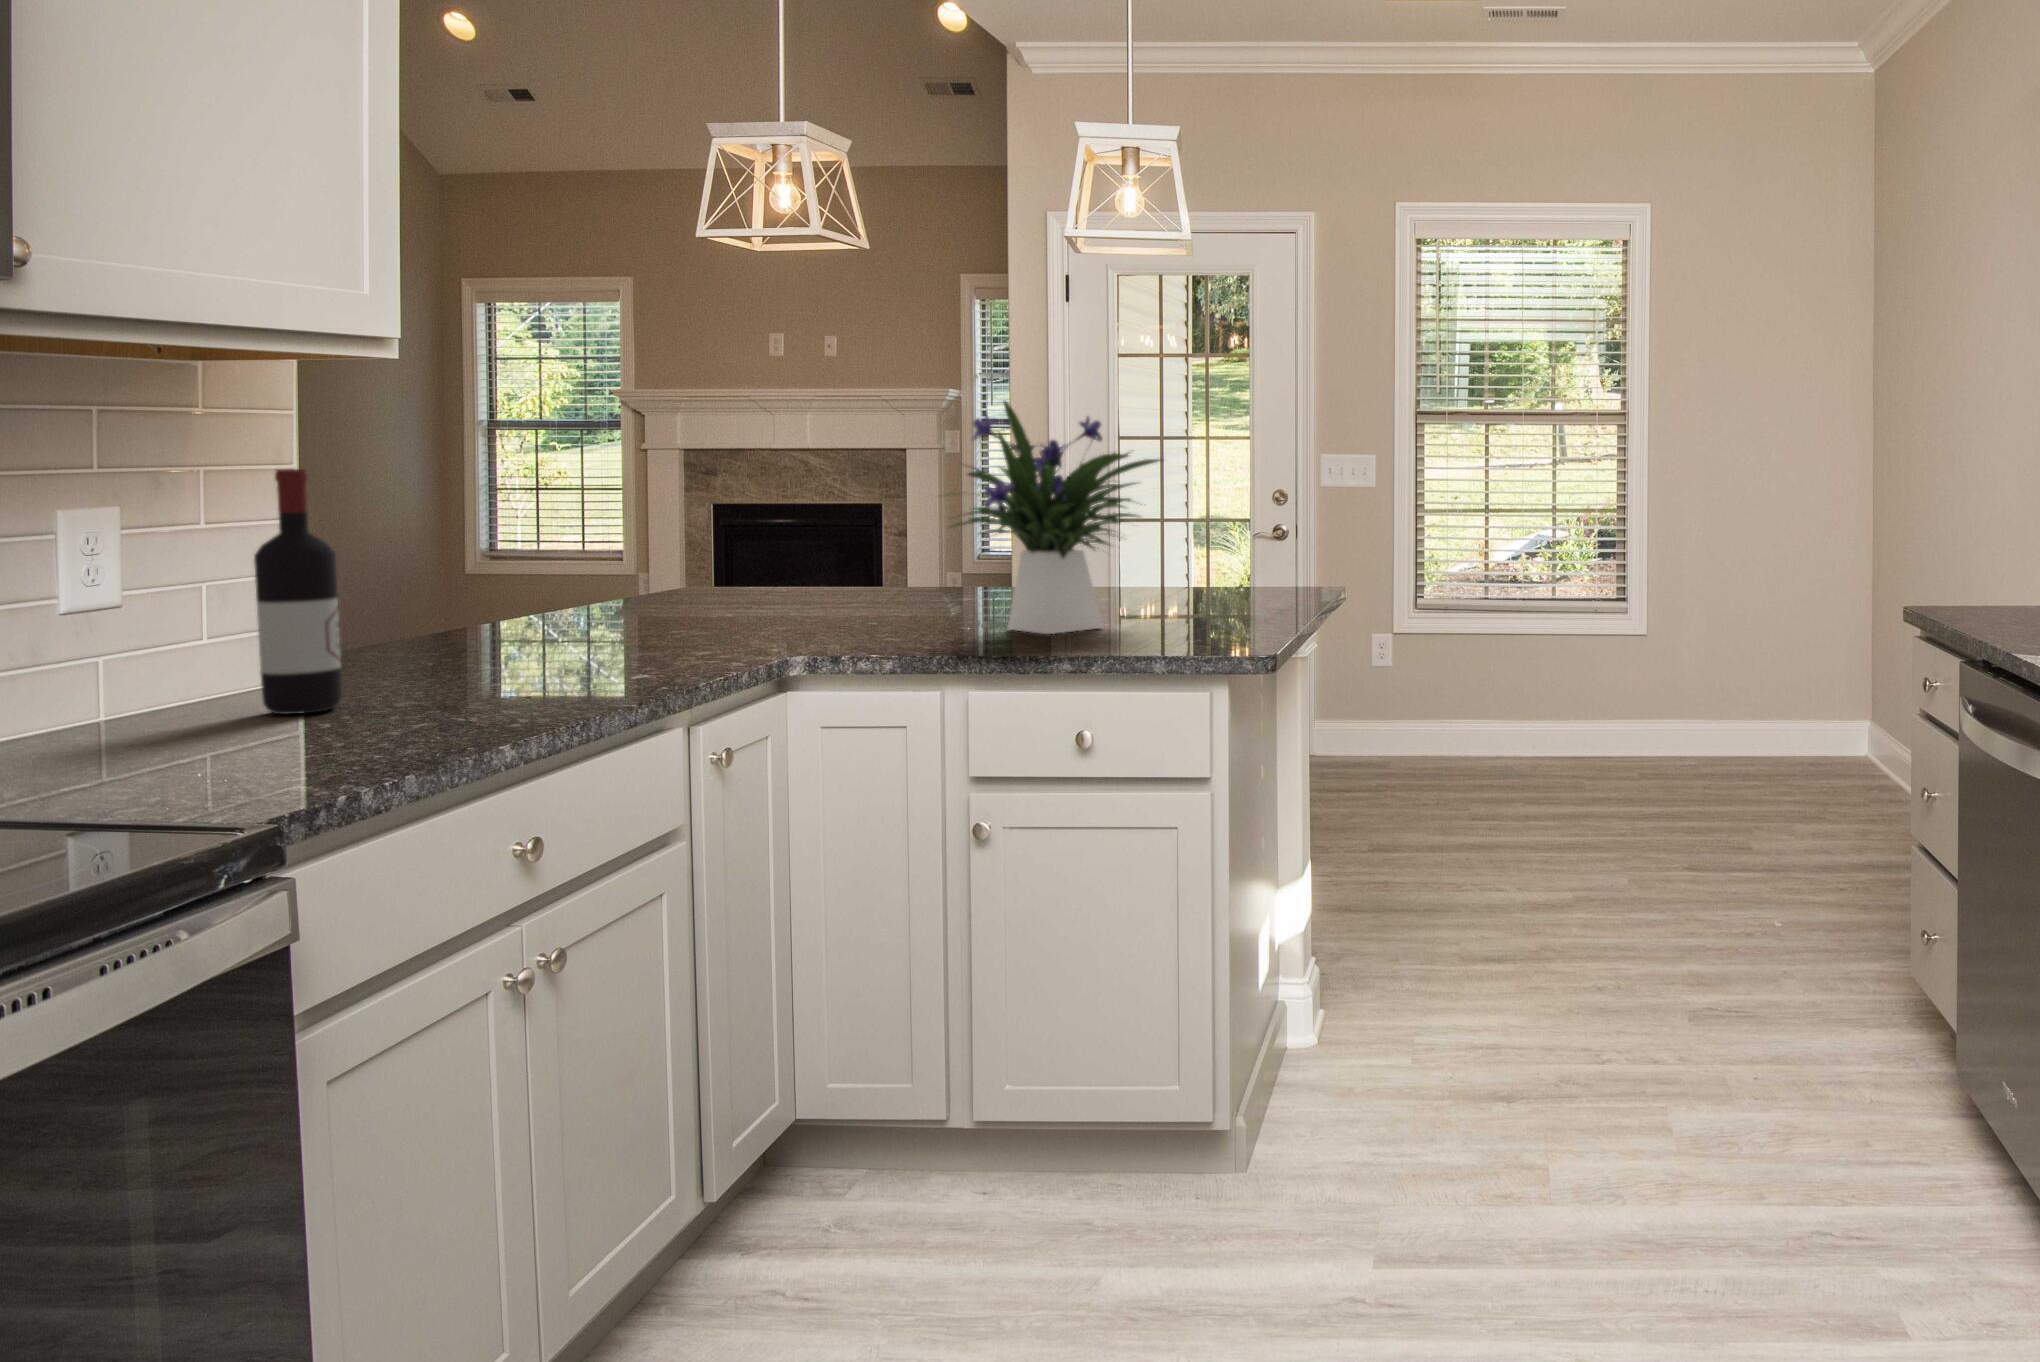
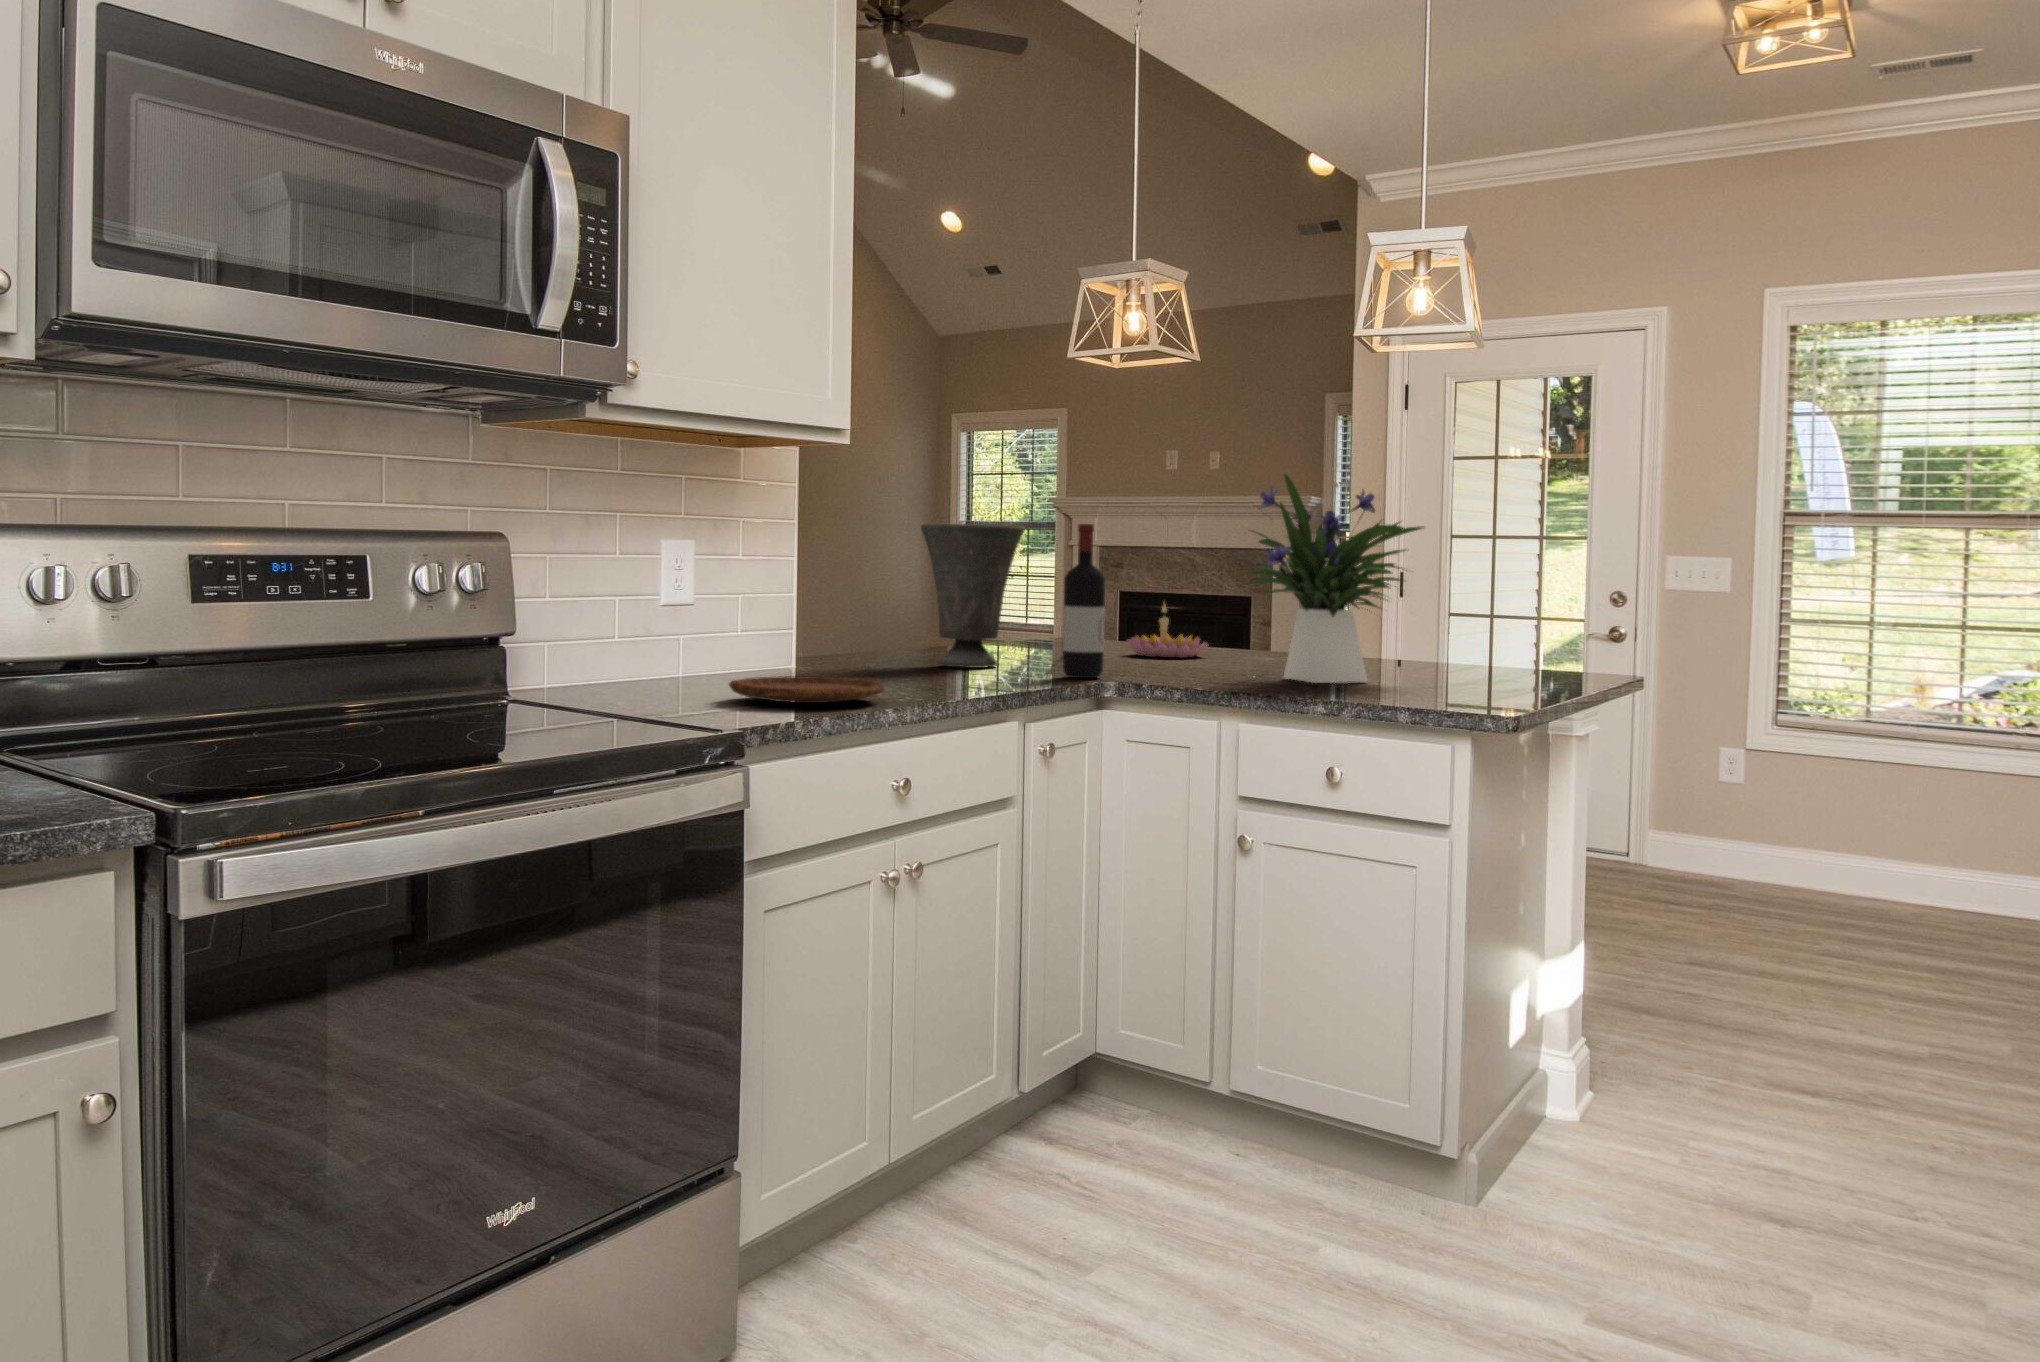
vase: none [503,460,660,647] -> present [921,523,1025,668]
wine bottle: present [254,469,342,714] -> present [1063,524,1105,678]
candle holder: none [791,538,897,606] -> present [1127,603,1208,658]
tray: none [215,695,496,748] -> present [729,676,885,703]

